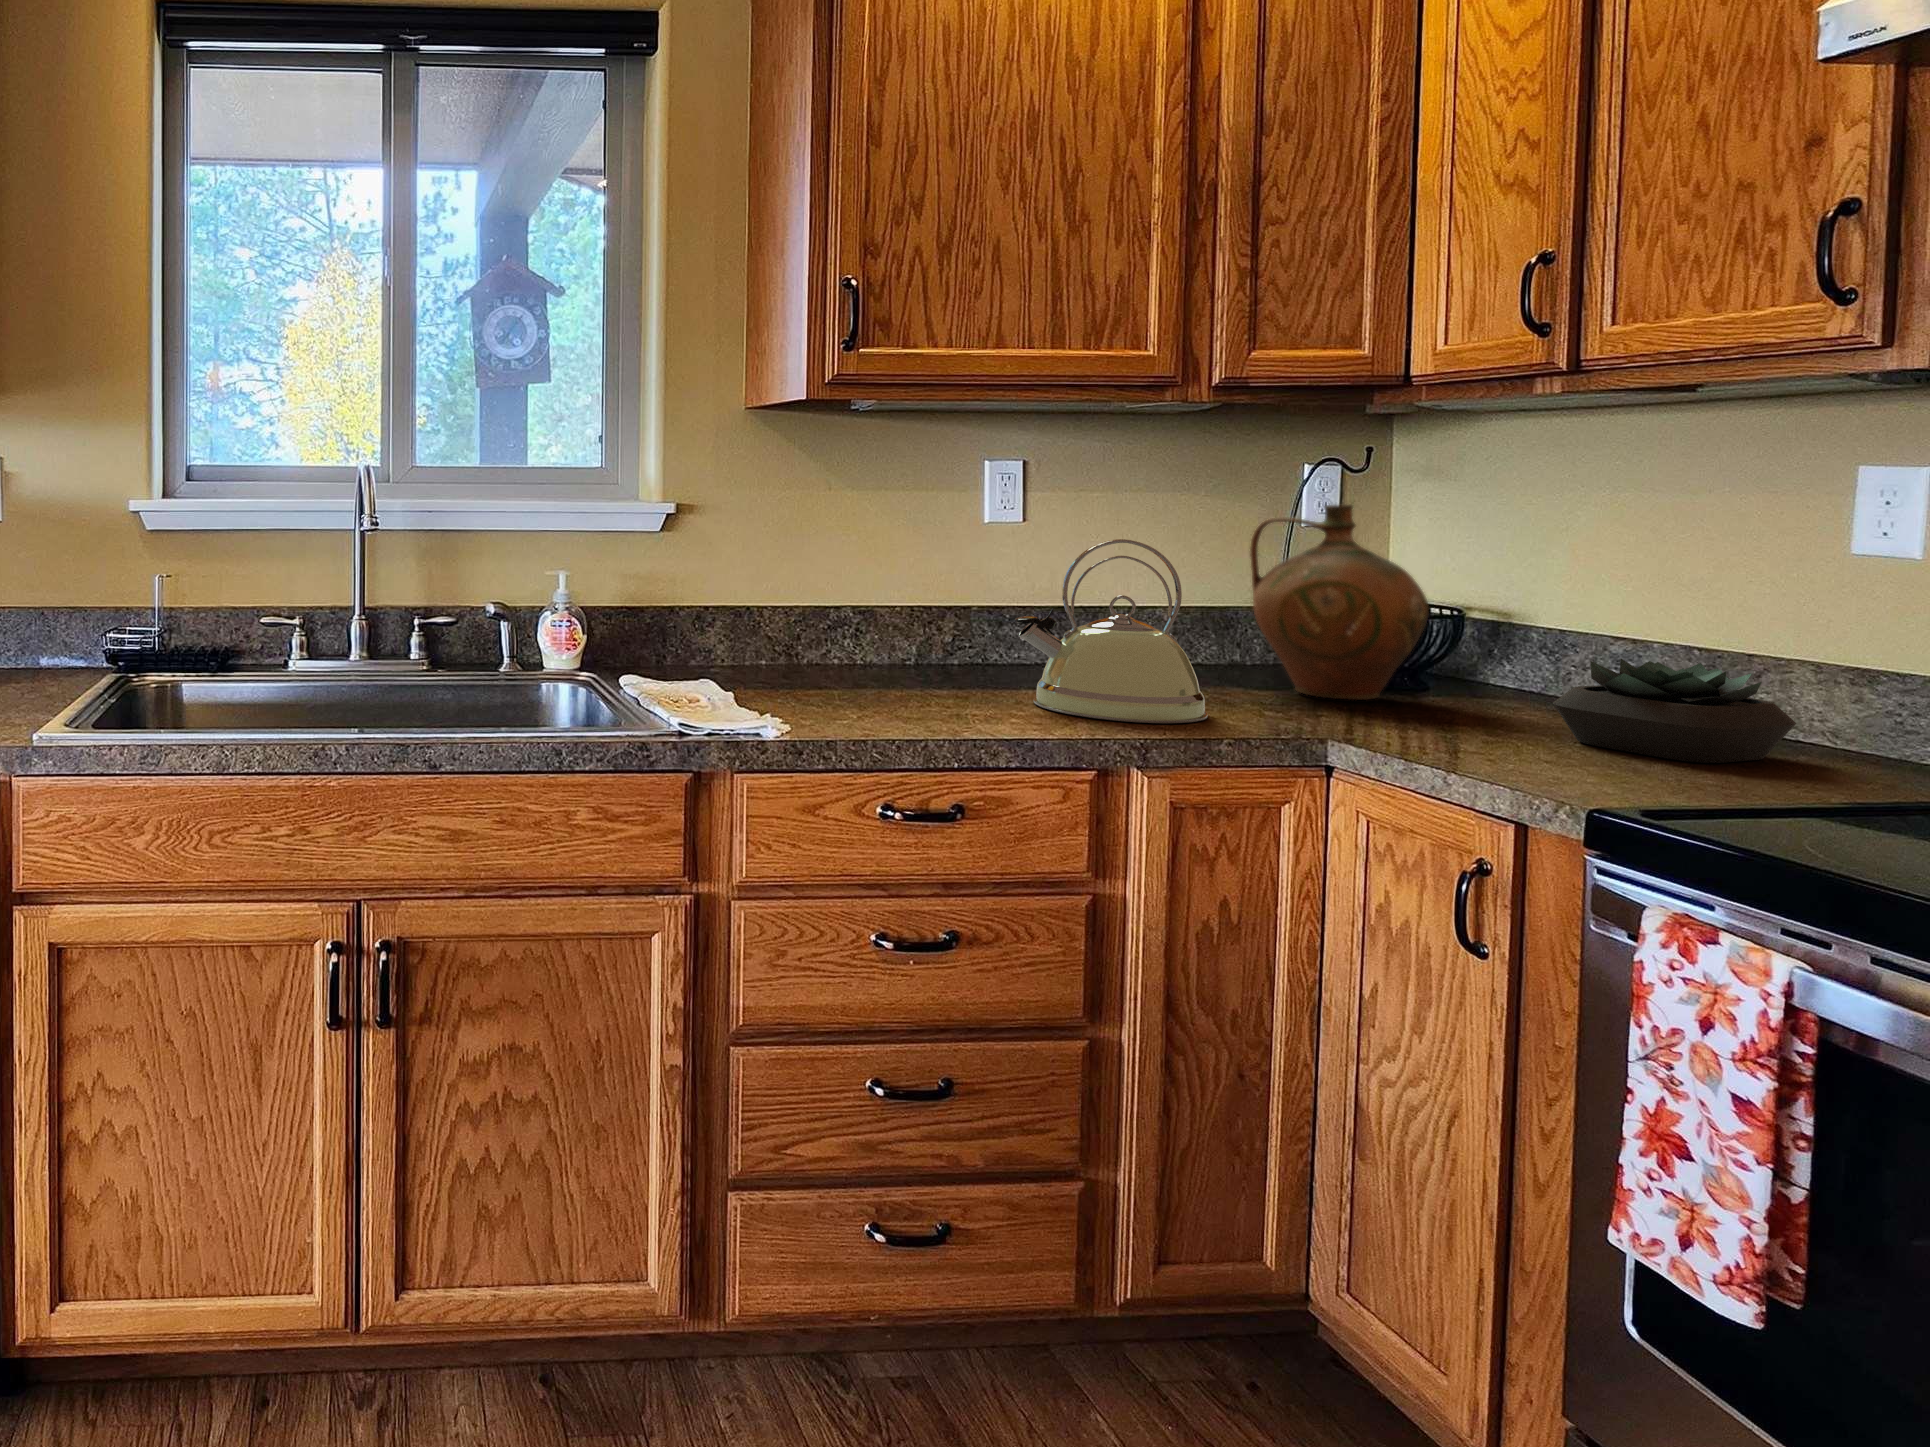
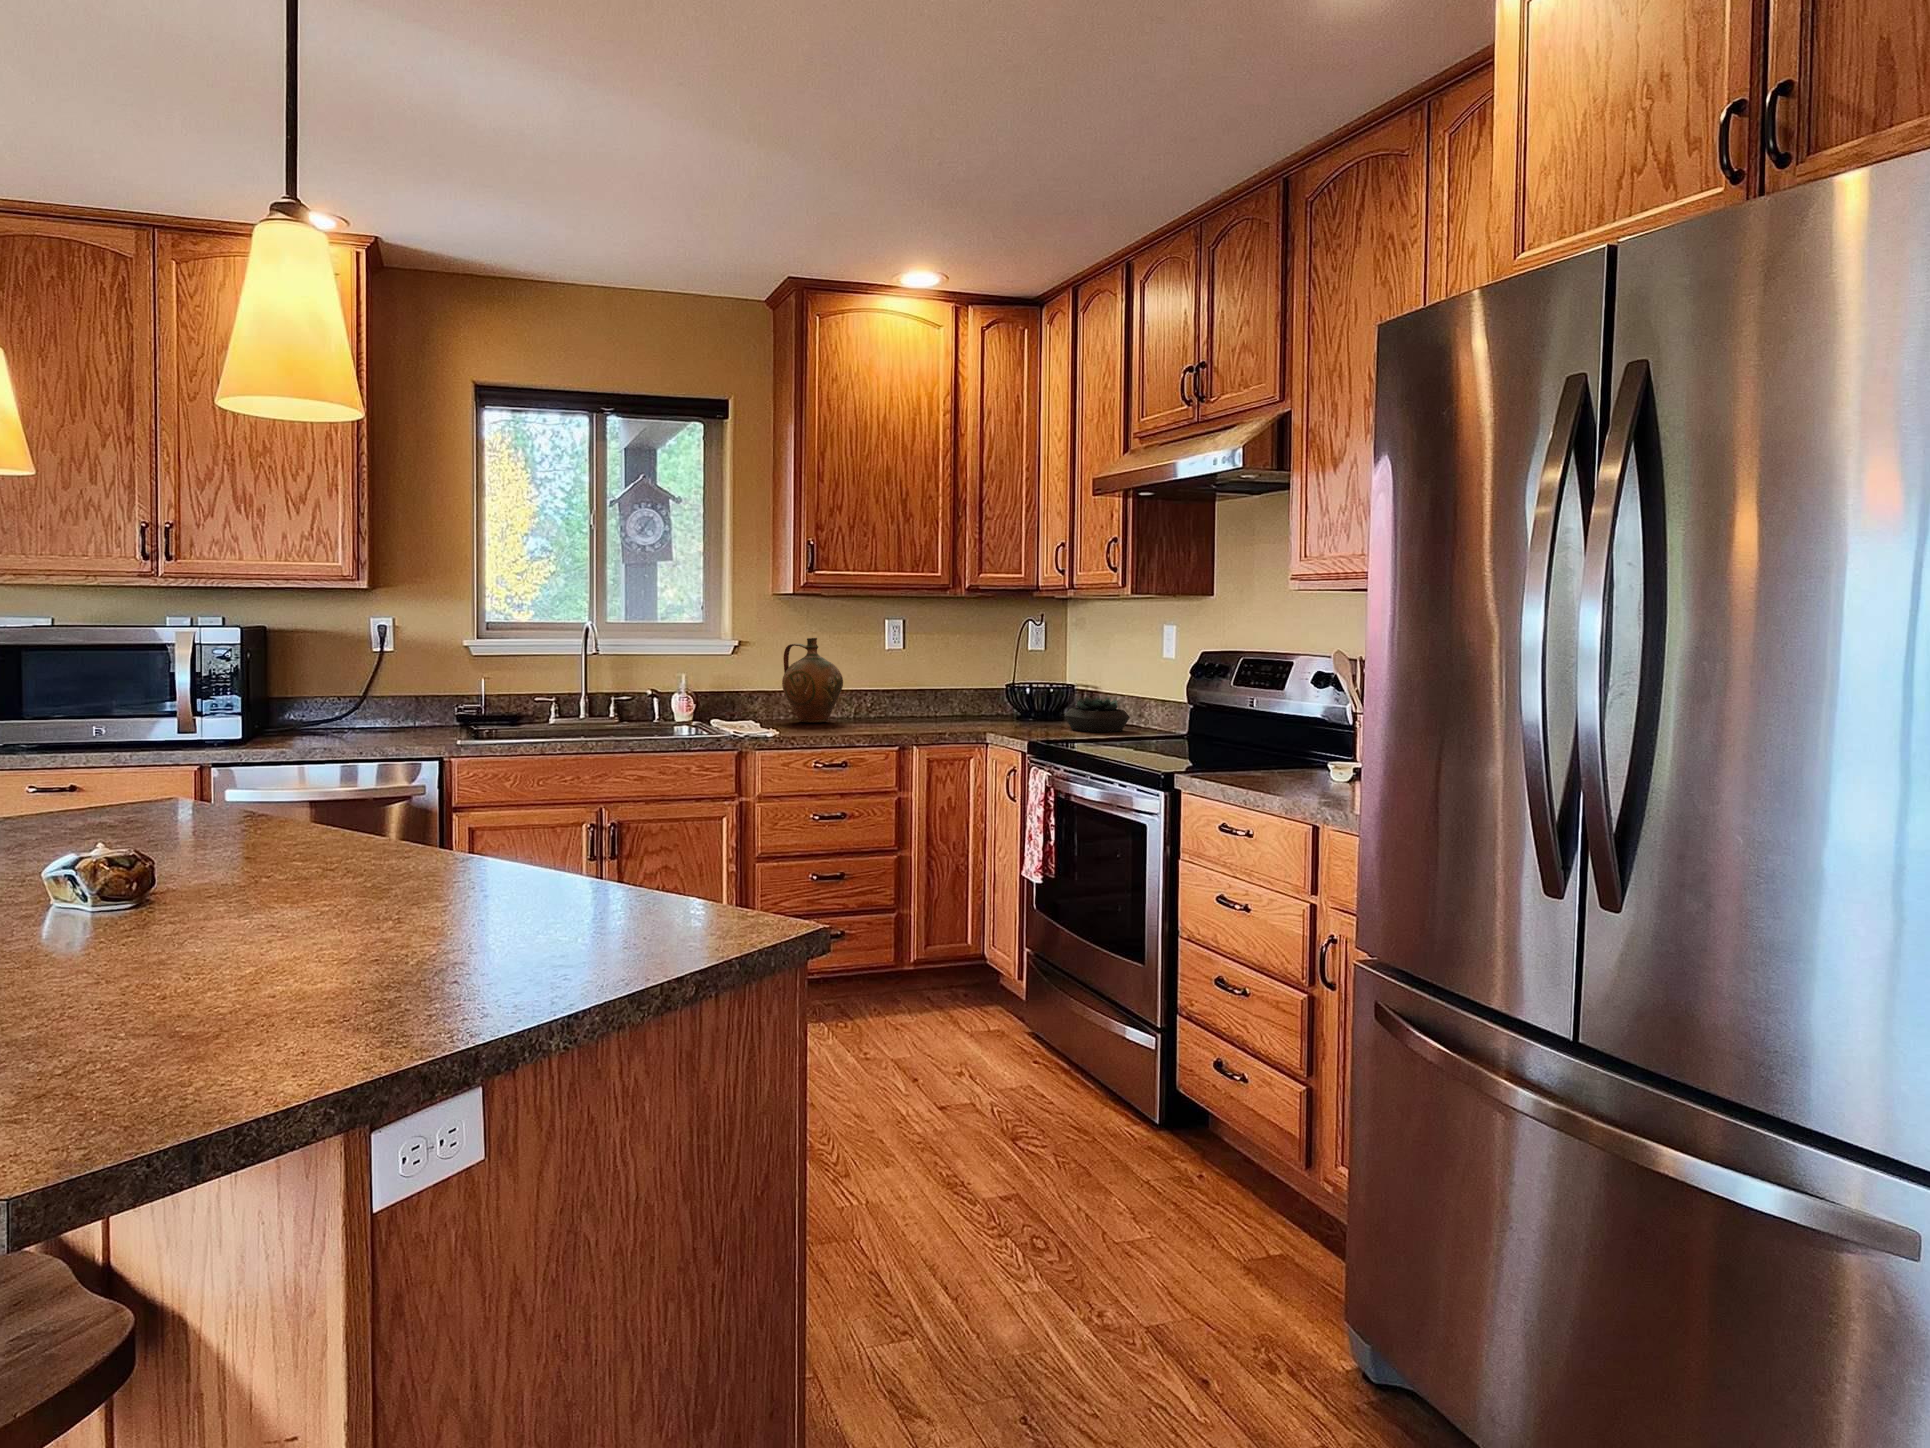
ceramic jug: present [1250,504,1429,700] -> present [782,638,843,723]
kettle: present [1015,539,1208,723] -> none [880,654,951,728]

